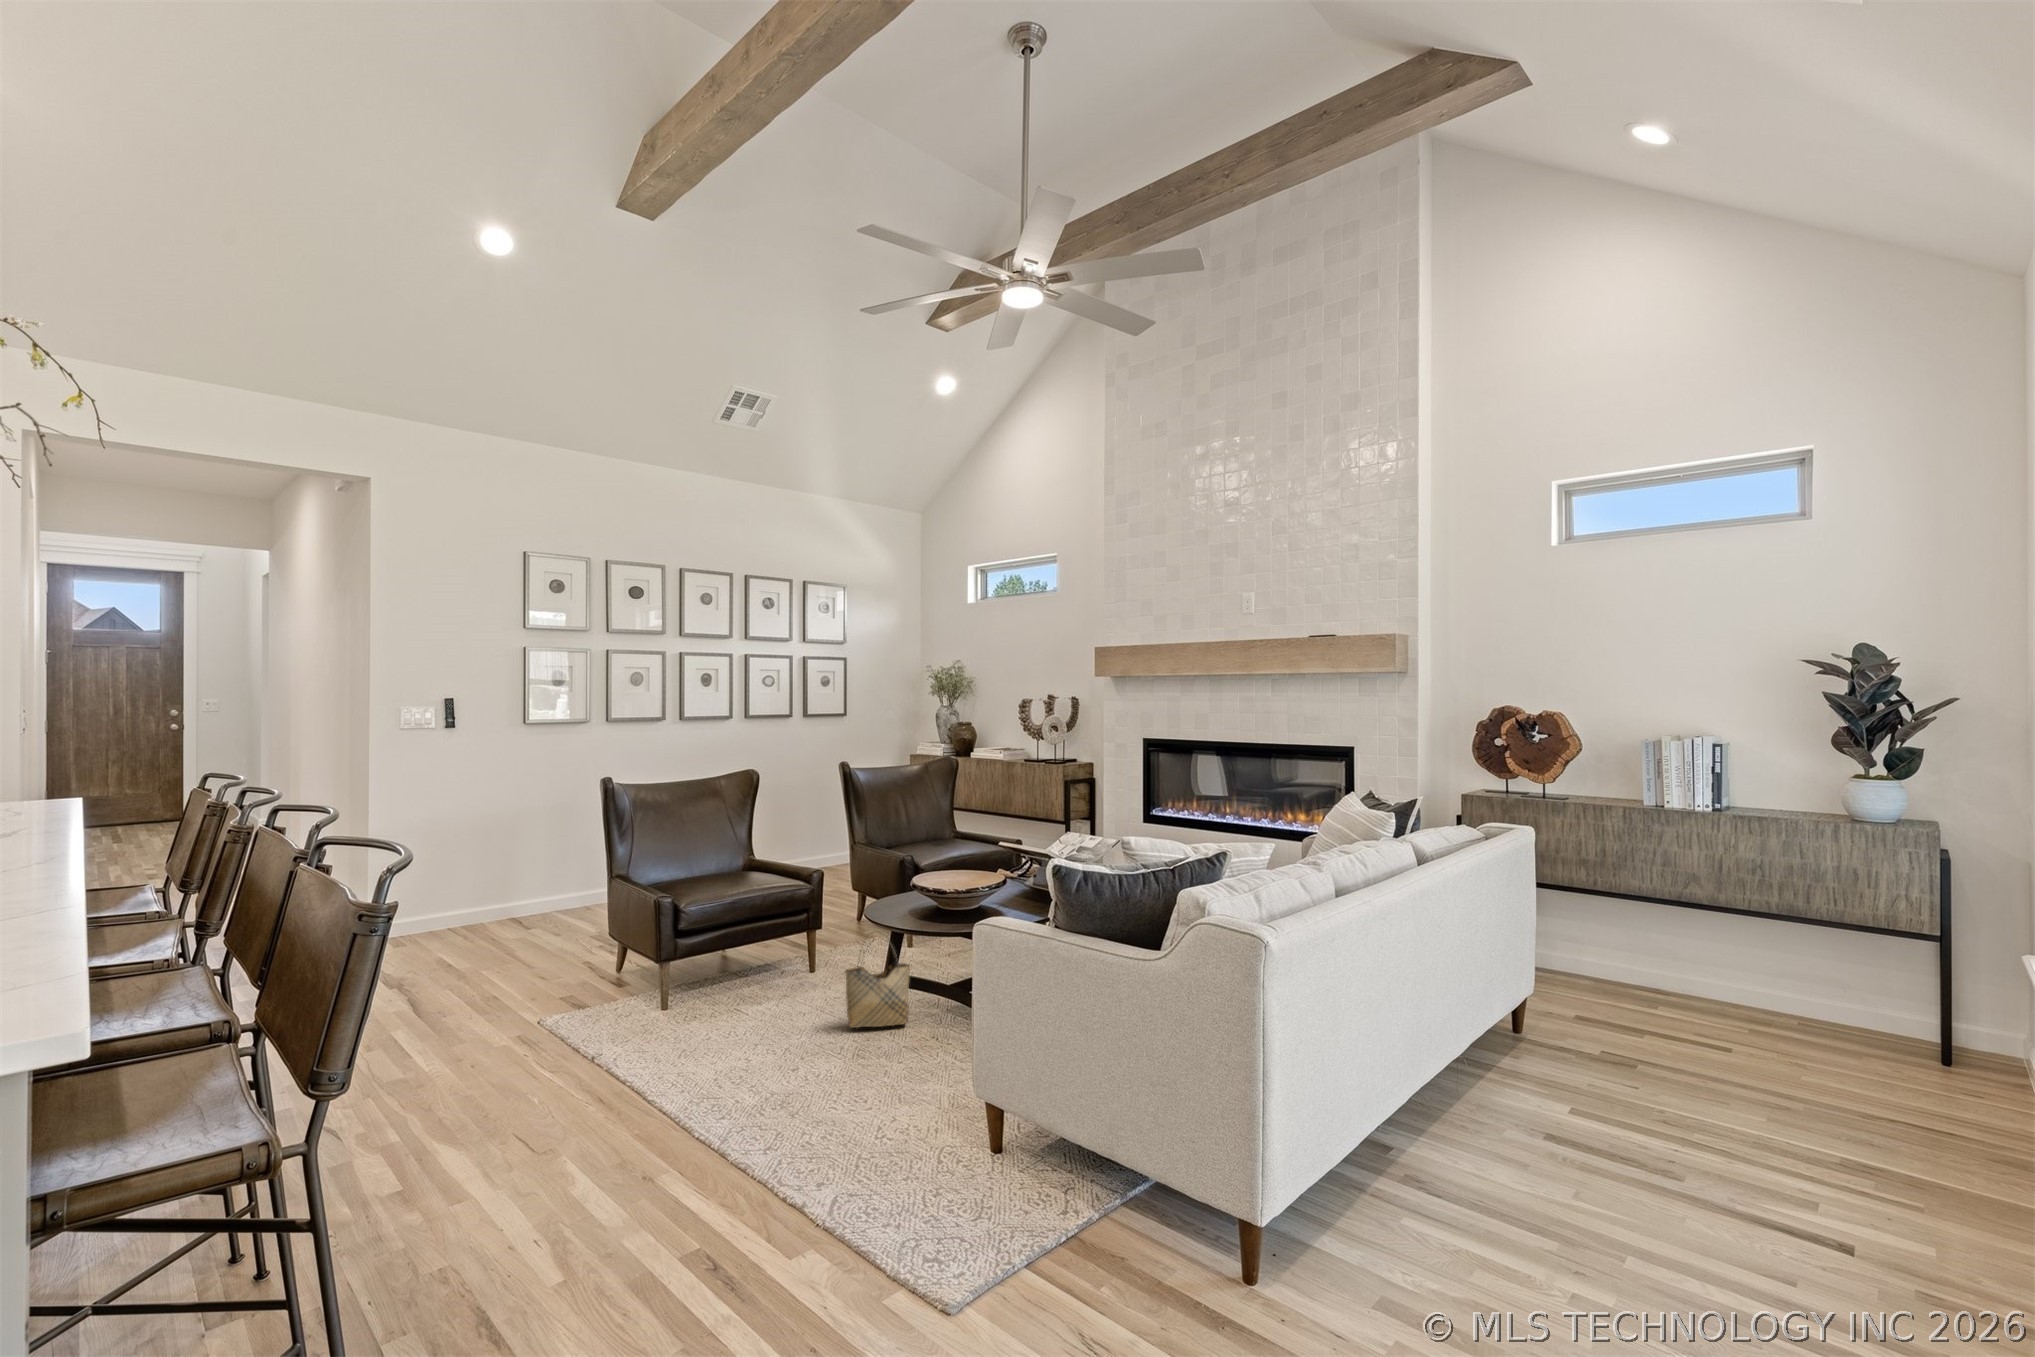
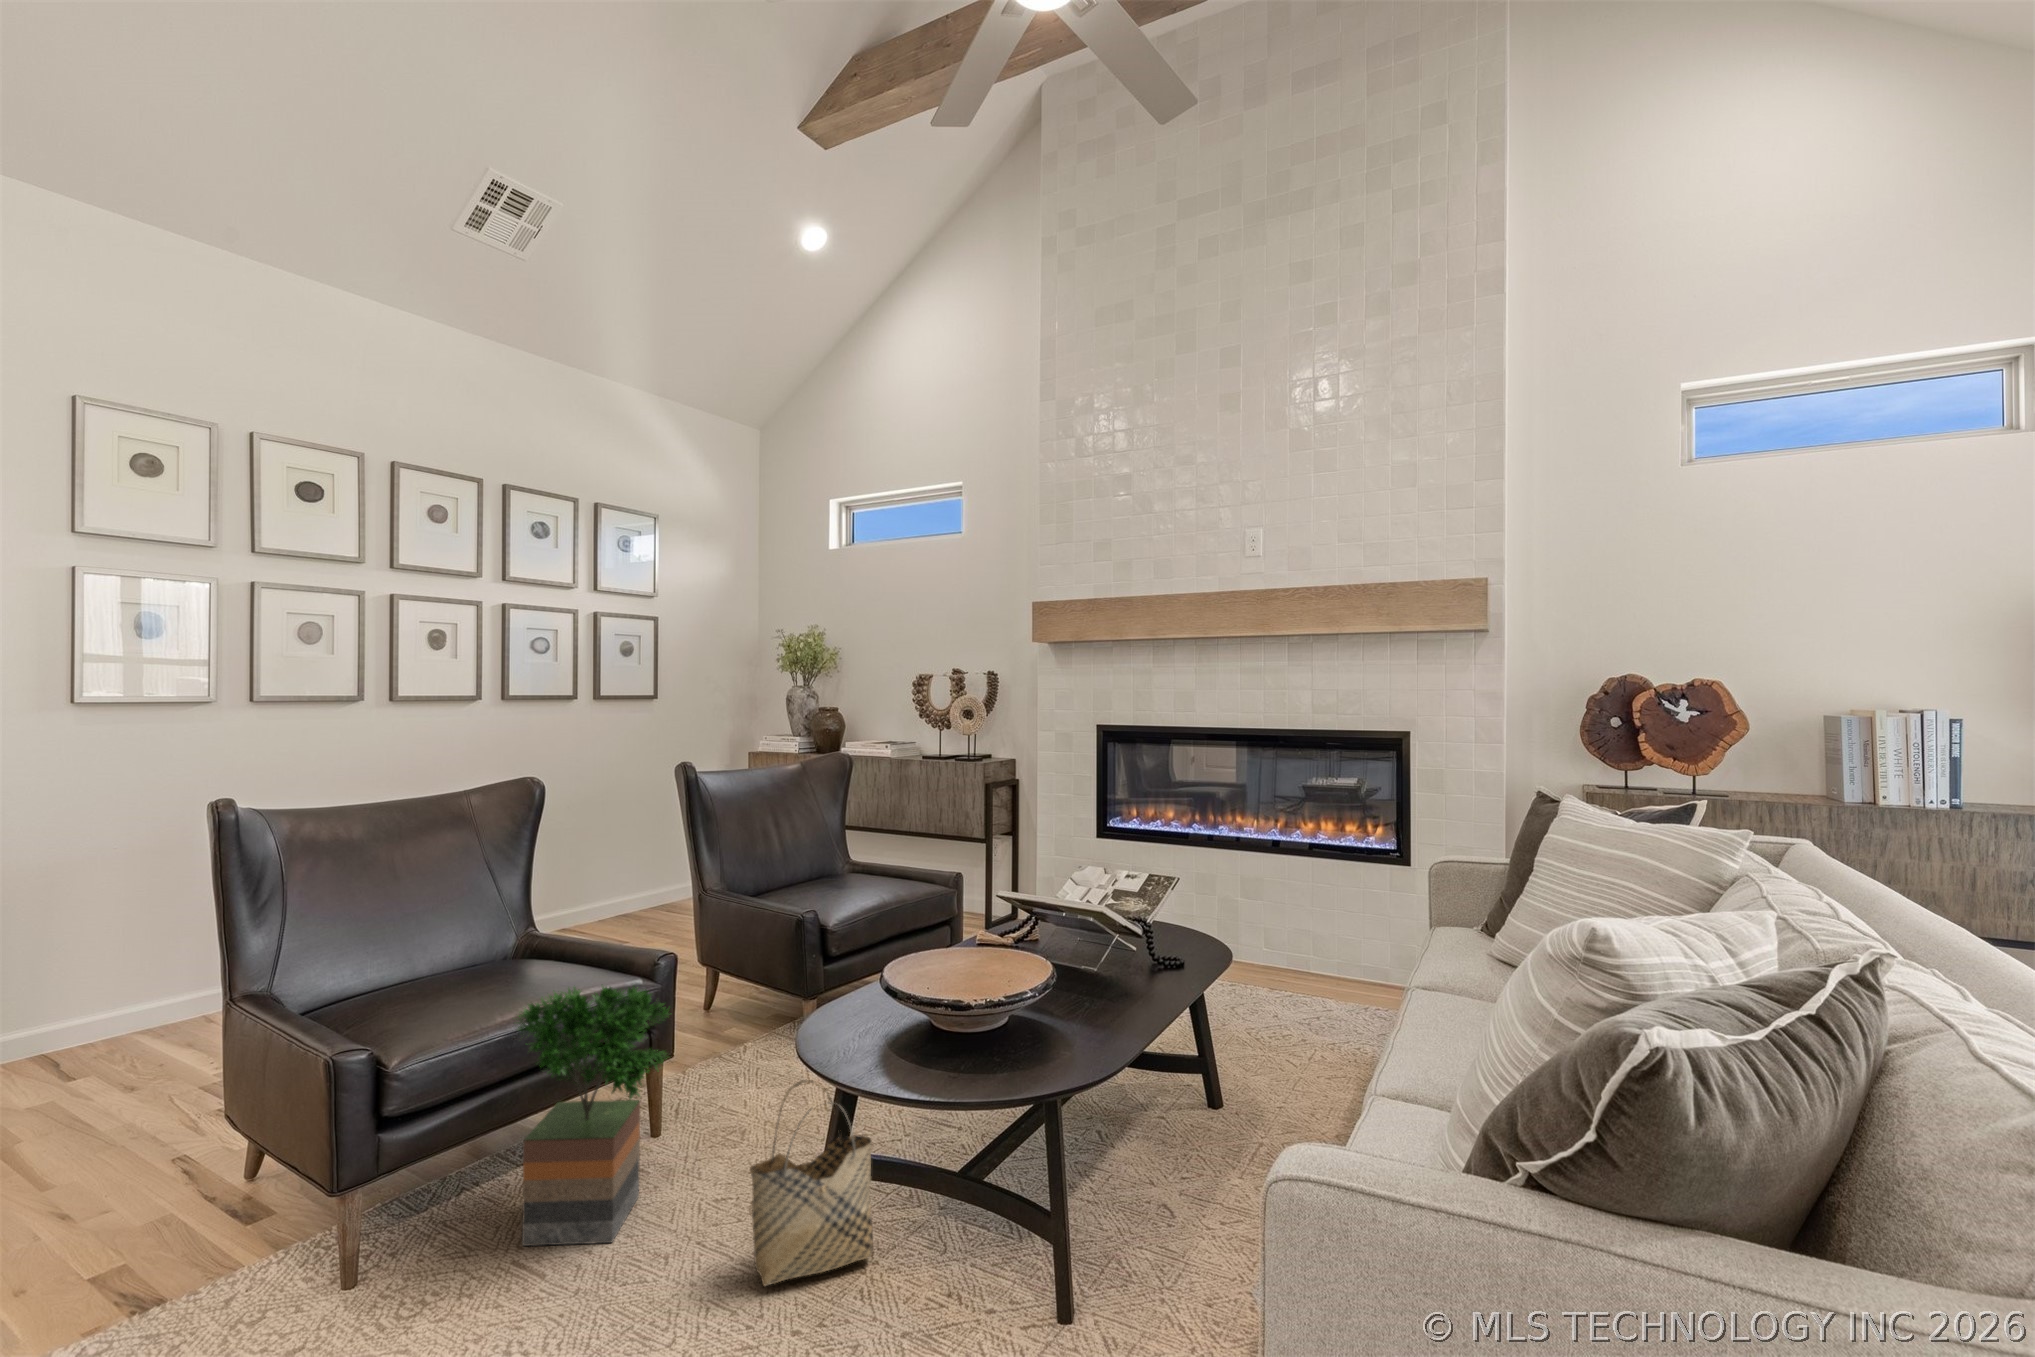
potted tree: none [737,879,817,1010] -> present [517,986,670,1246]

